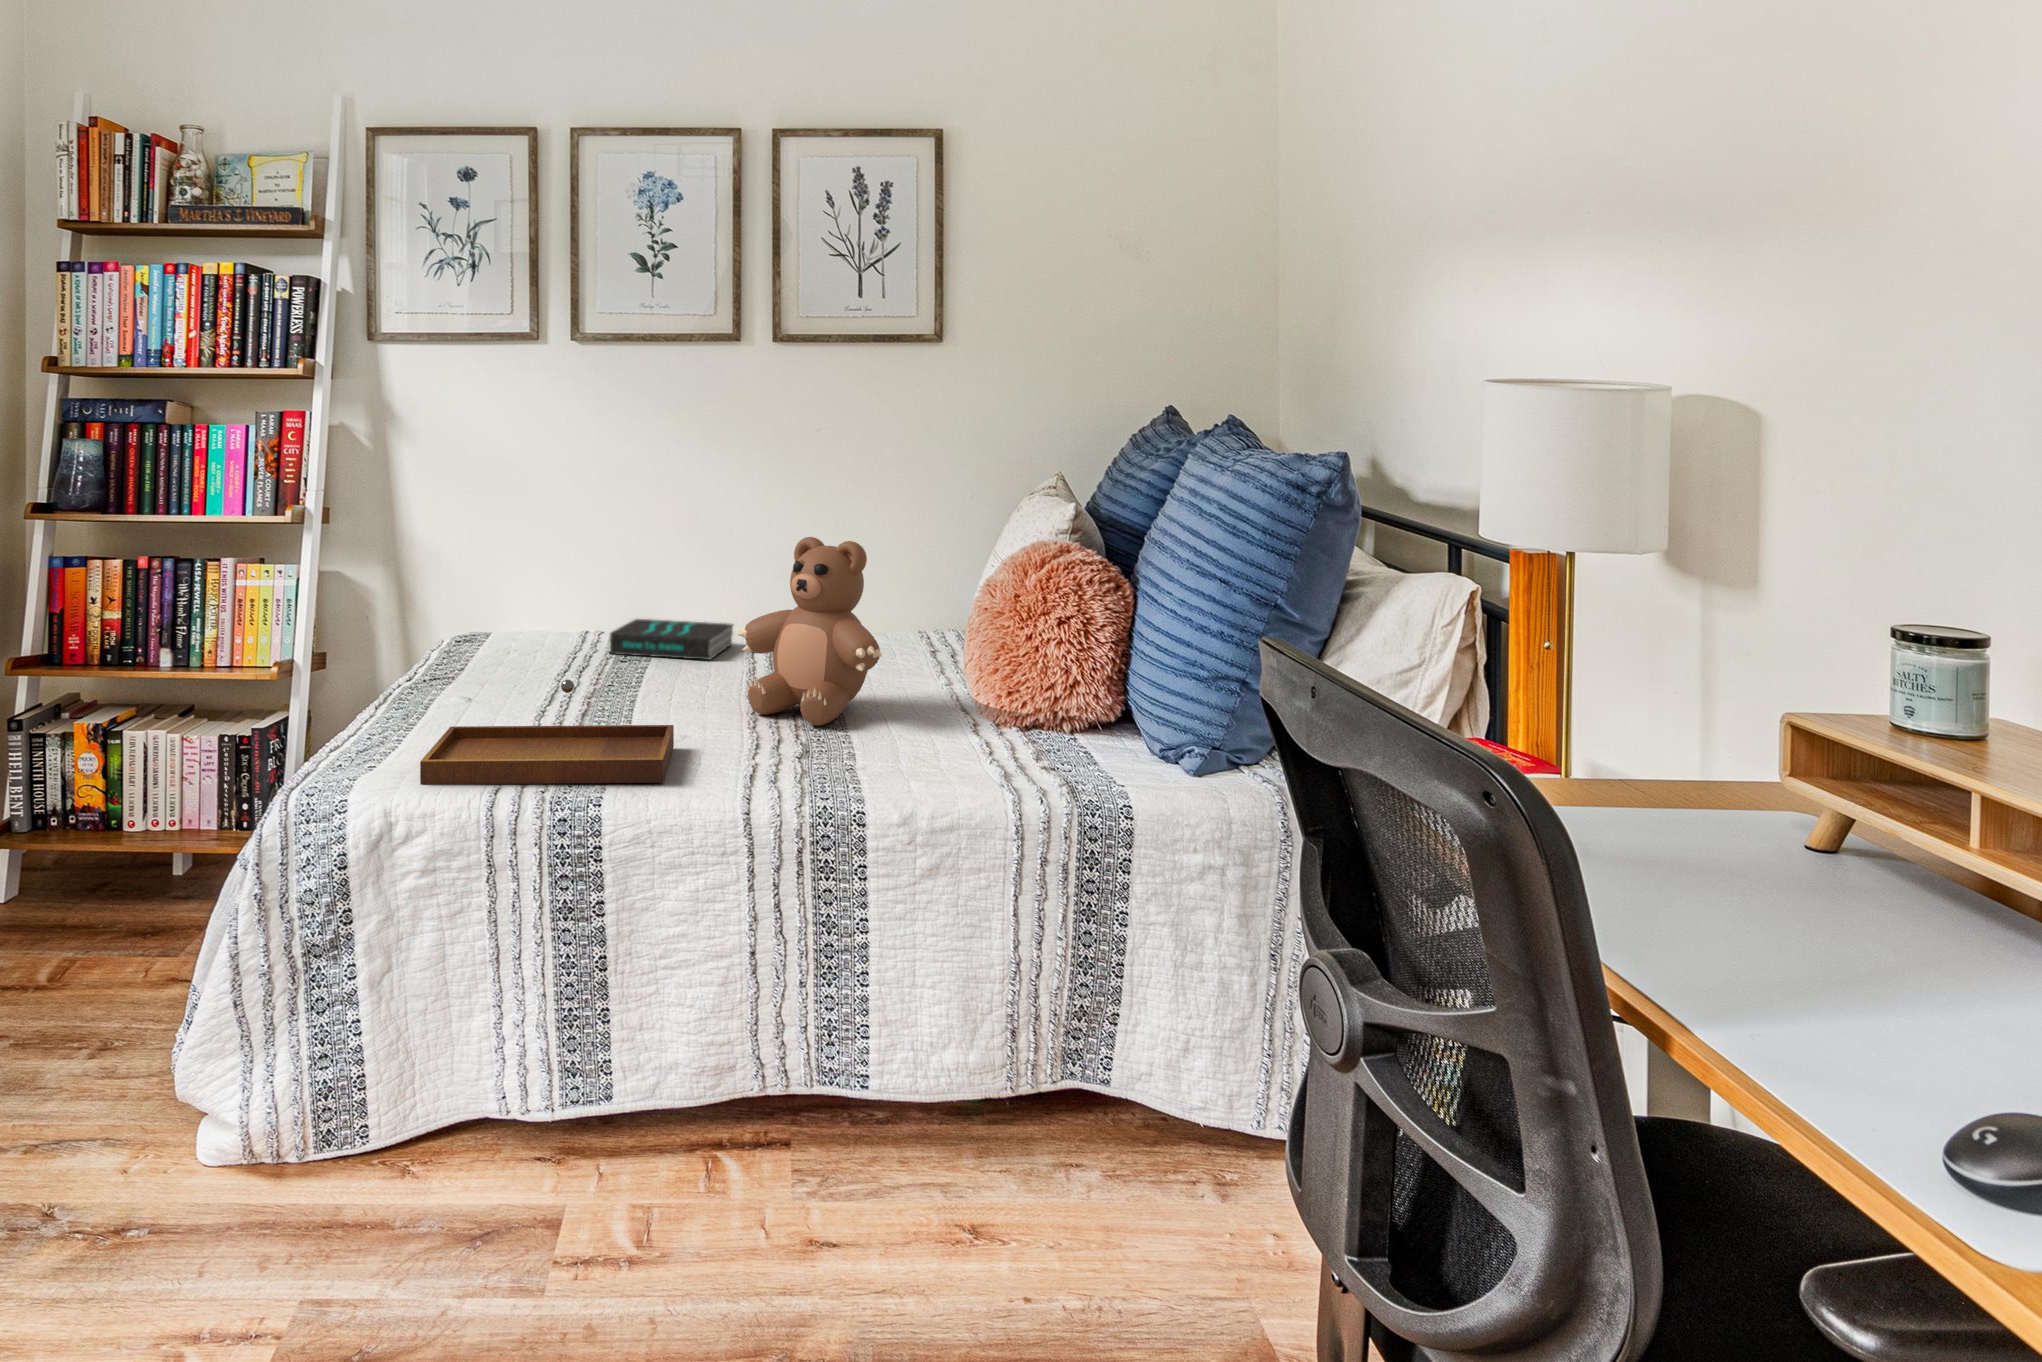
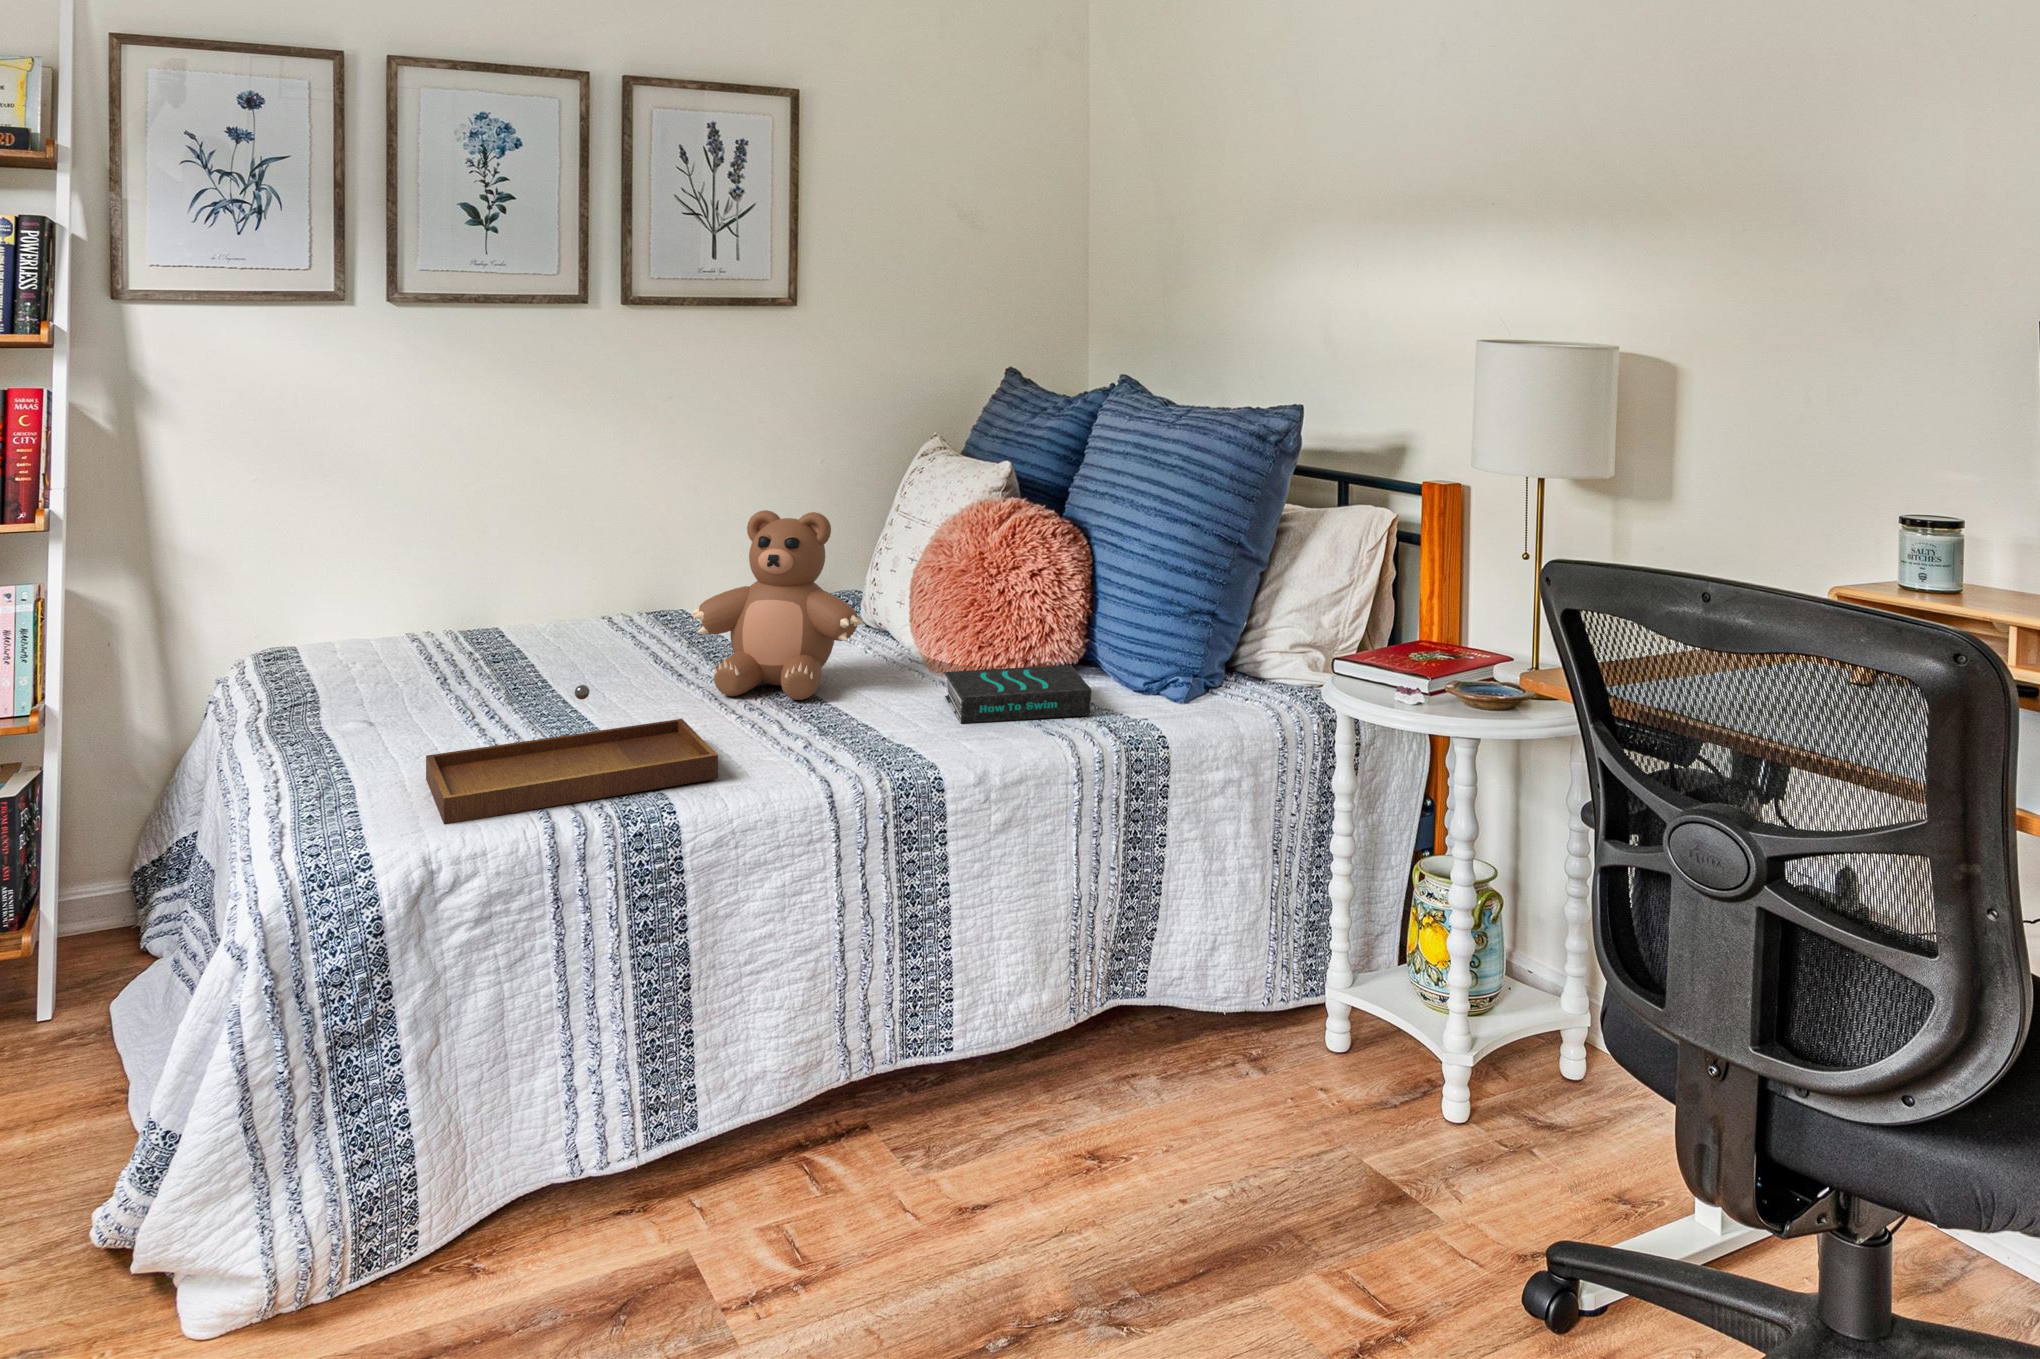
book: present [610,619,733,660] -> present [944,665,1091,723]

